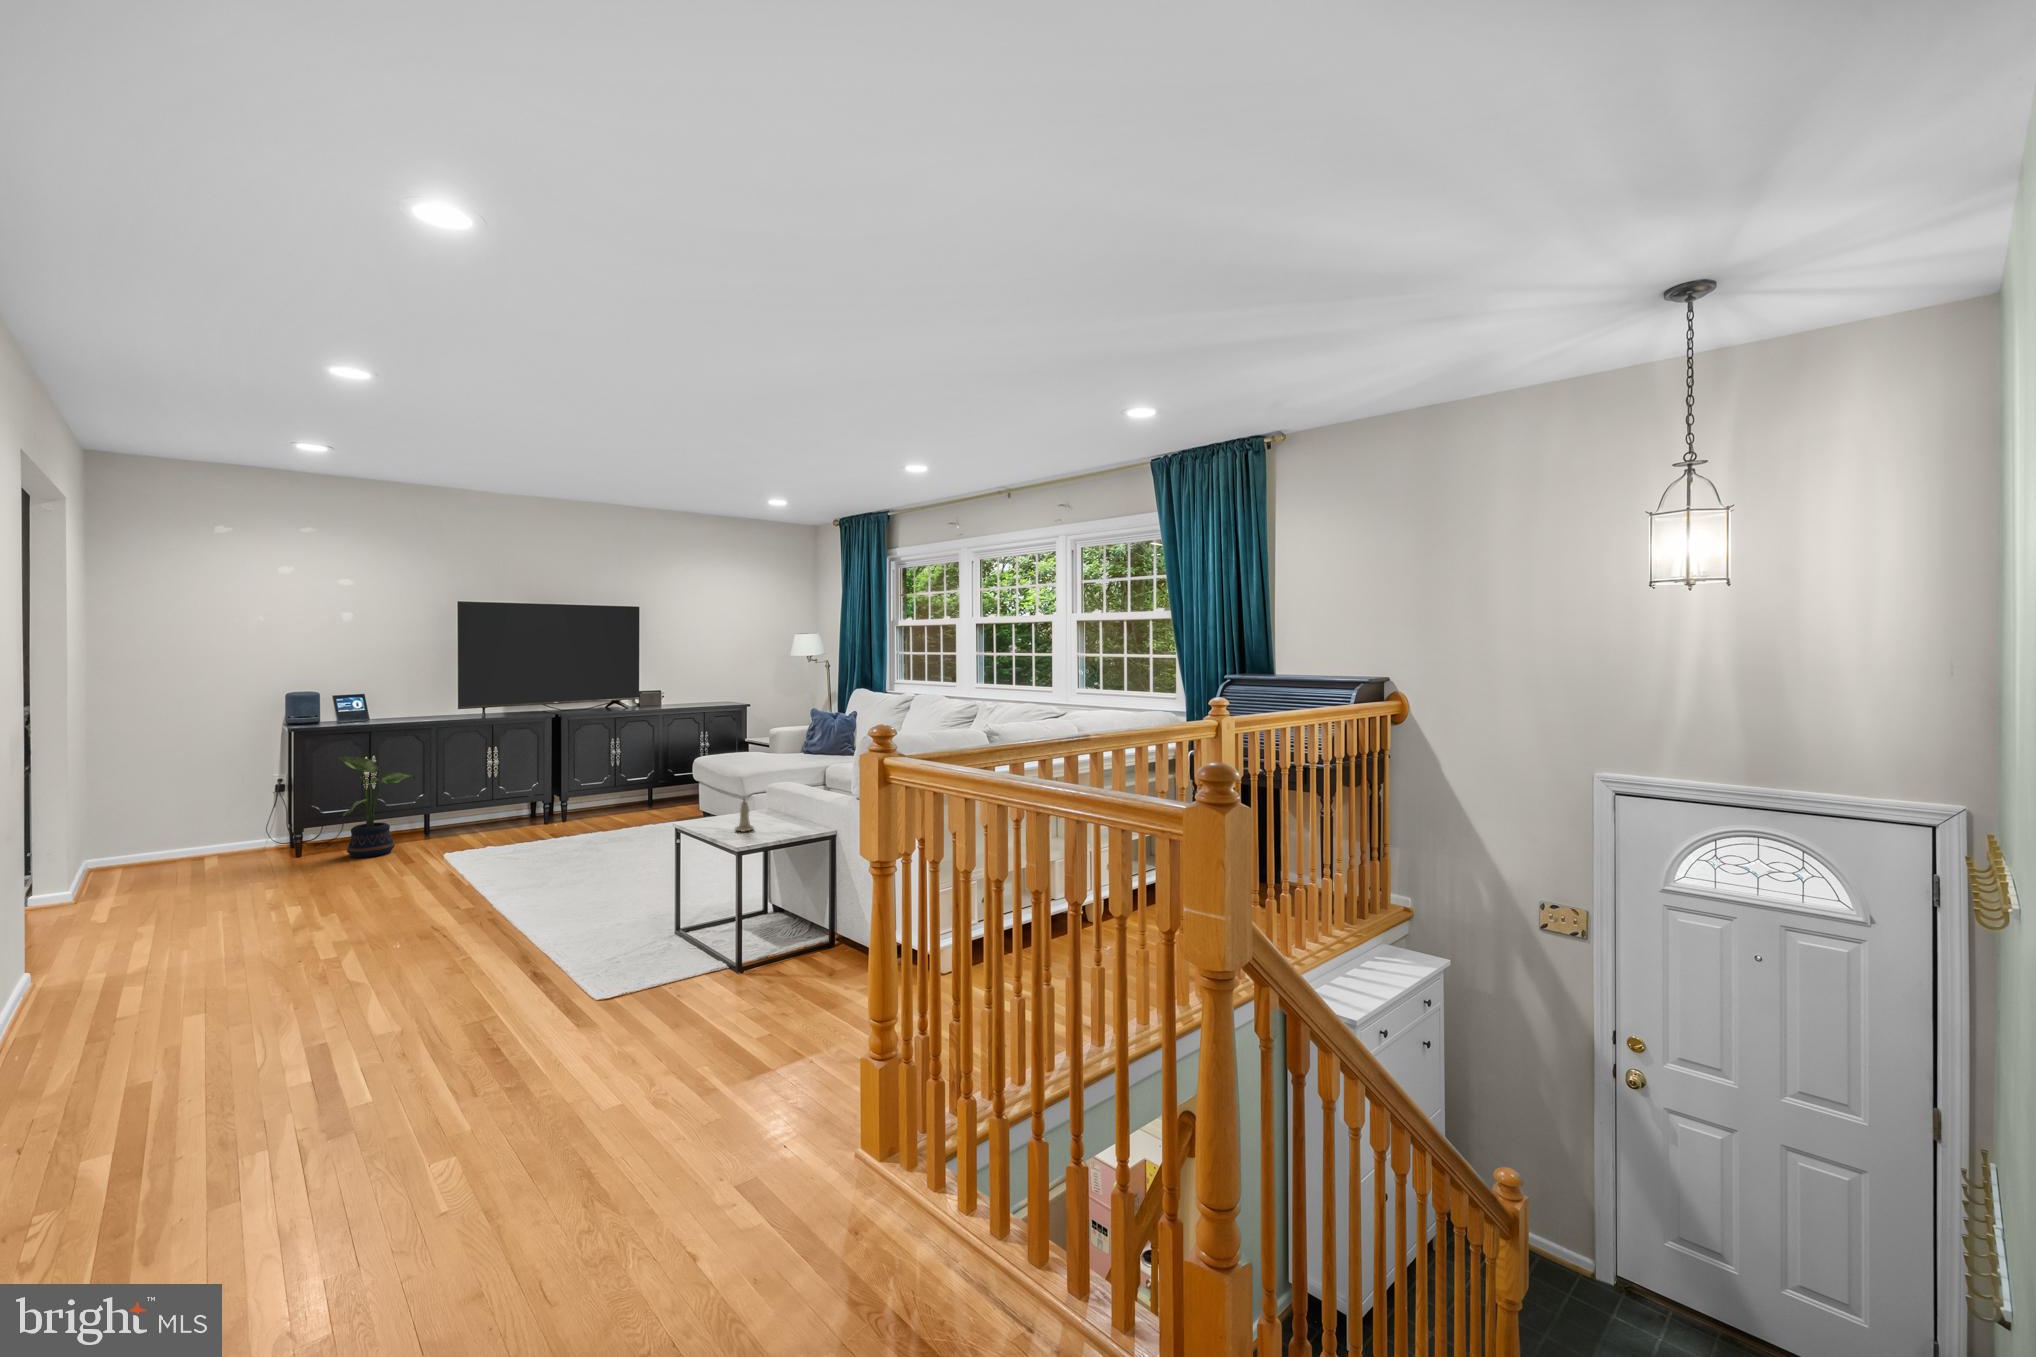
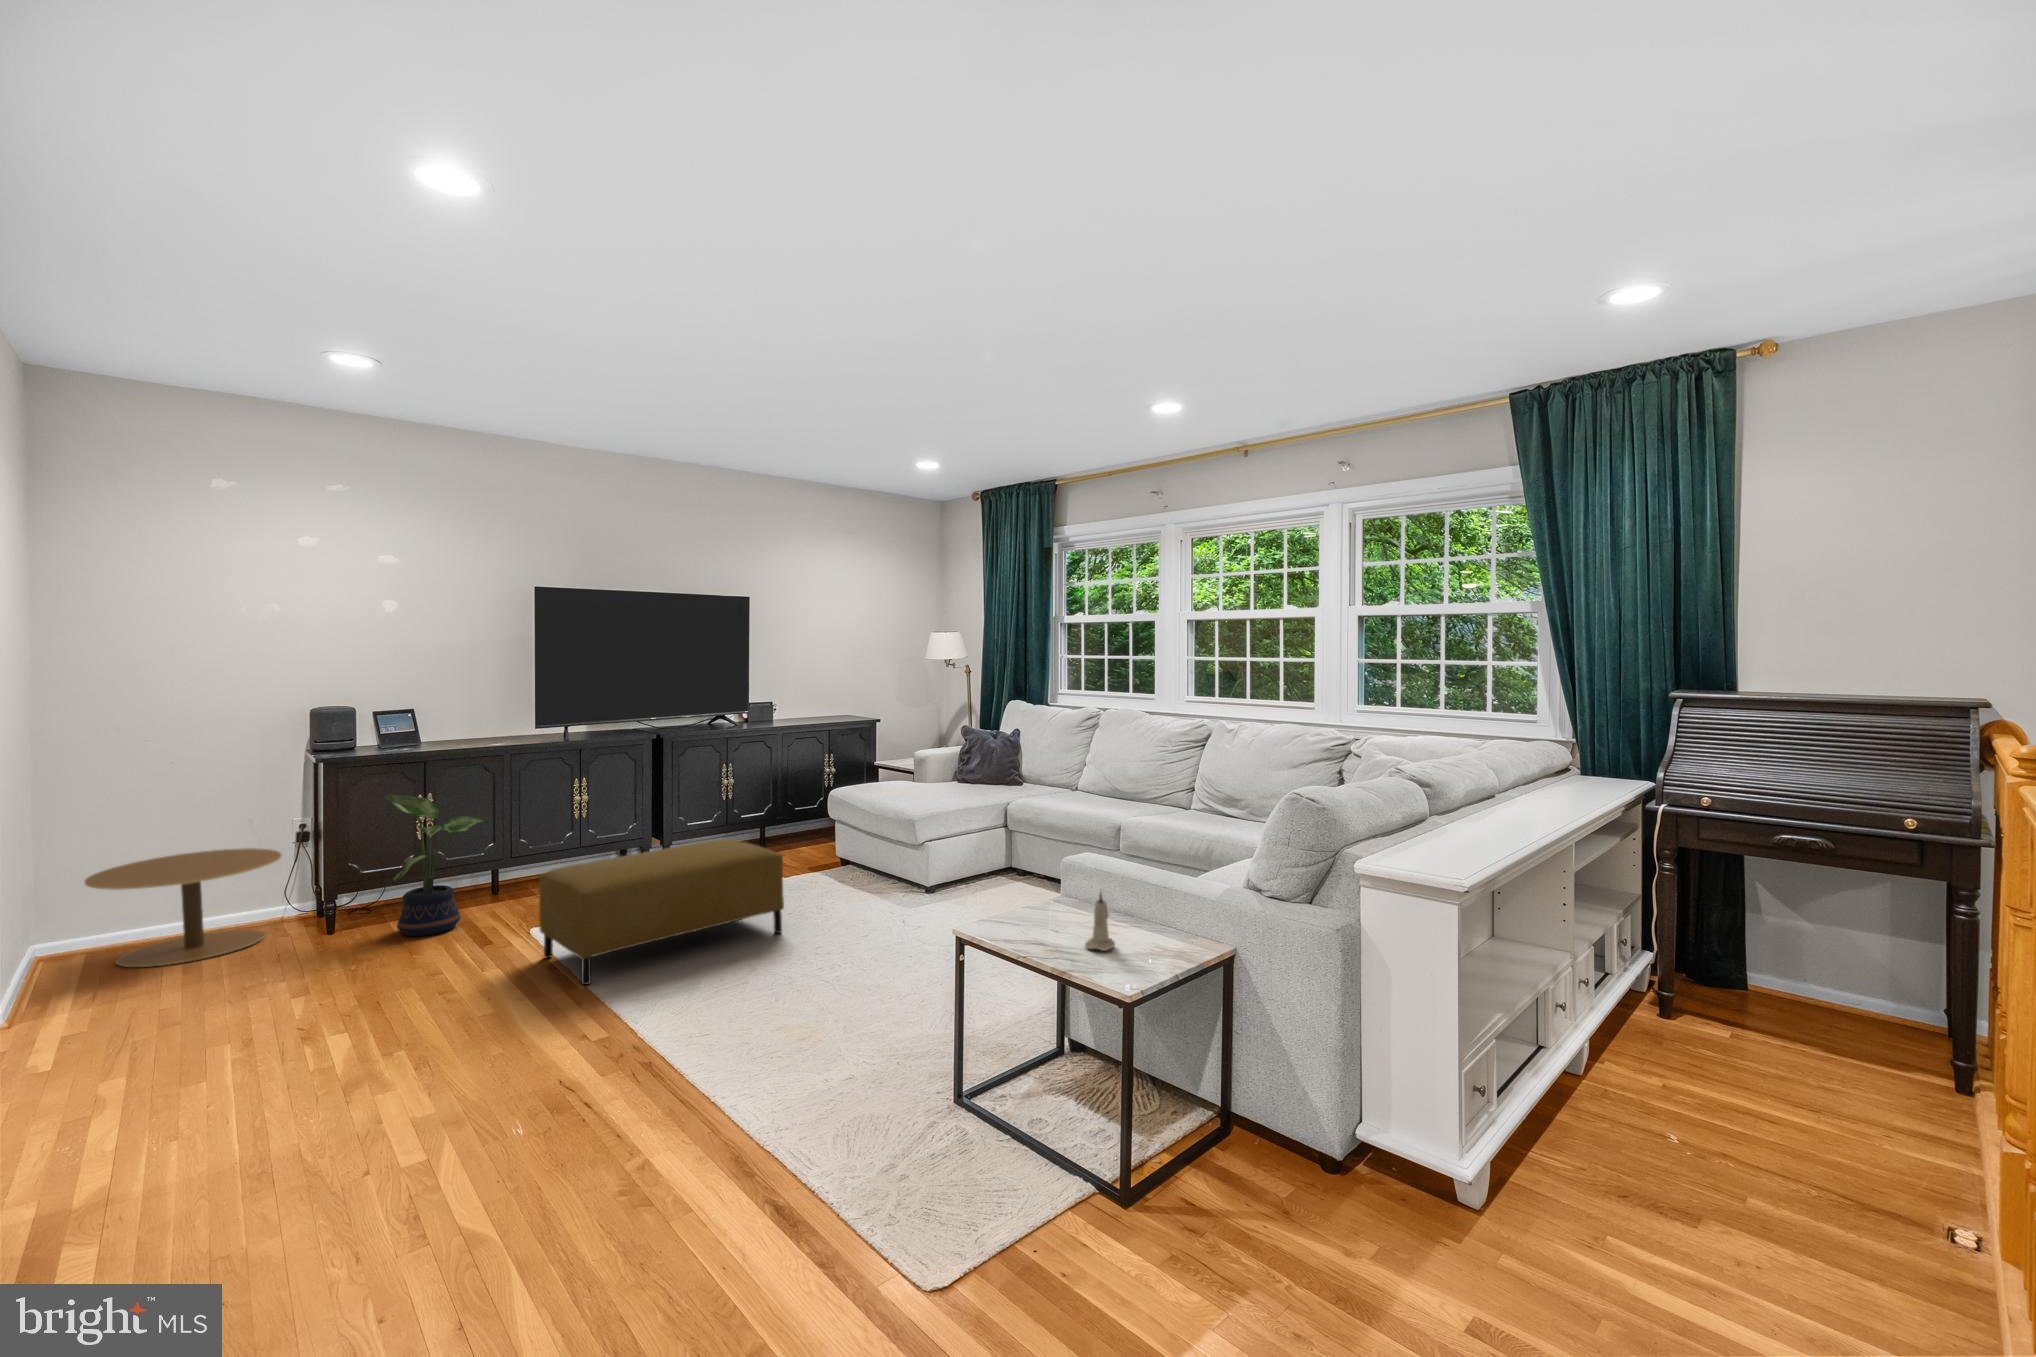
ottoman: none [443,789,627,882] -> present [539,839,784,985]
side table: none [124,795,263,874] -> present [84,848,281,967]

